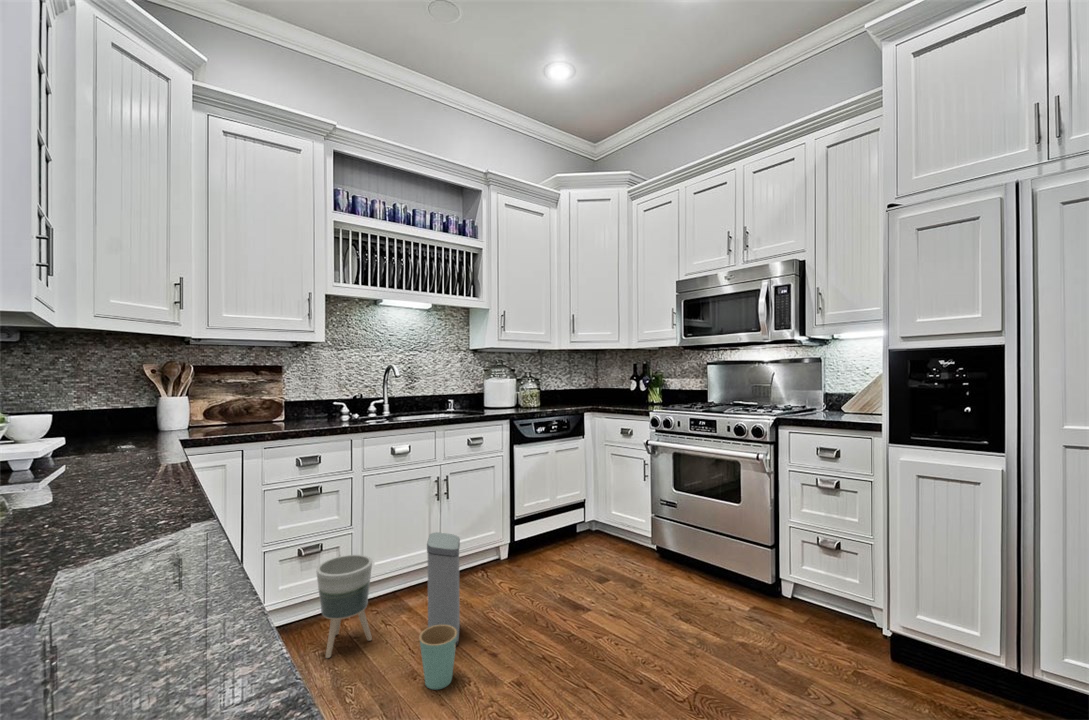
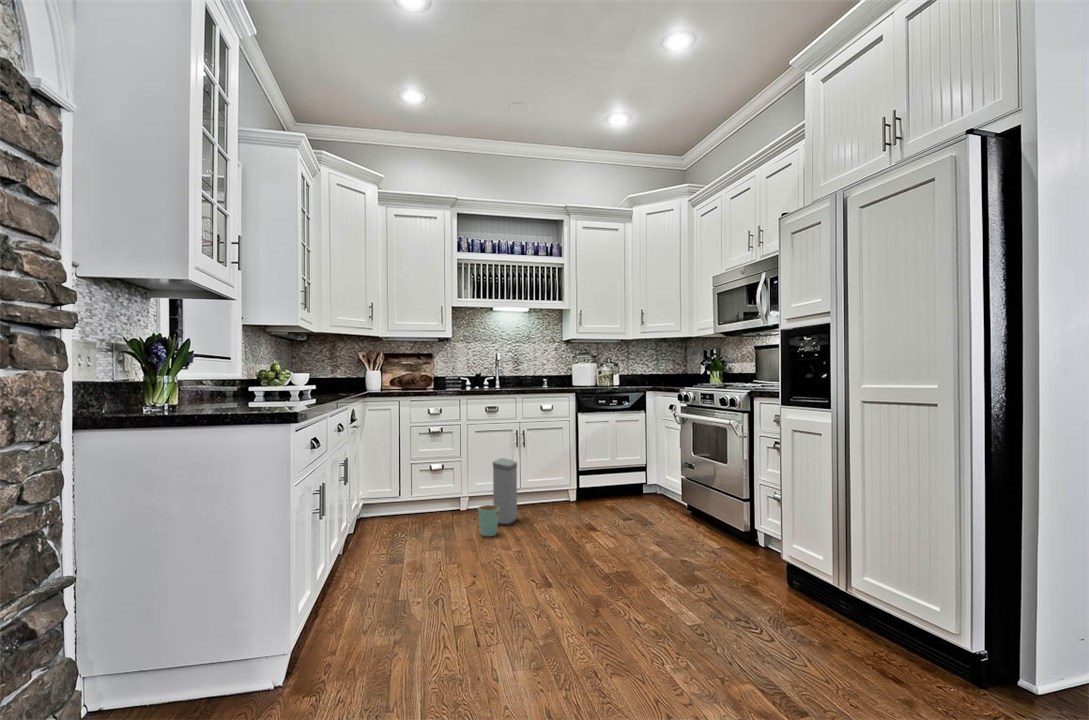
planter: present [316,555,372,658] -> none [437,468,467,520]

